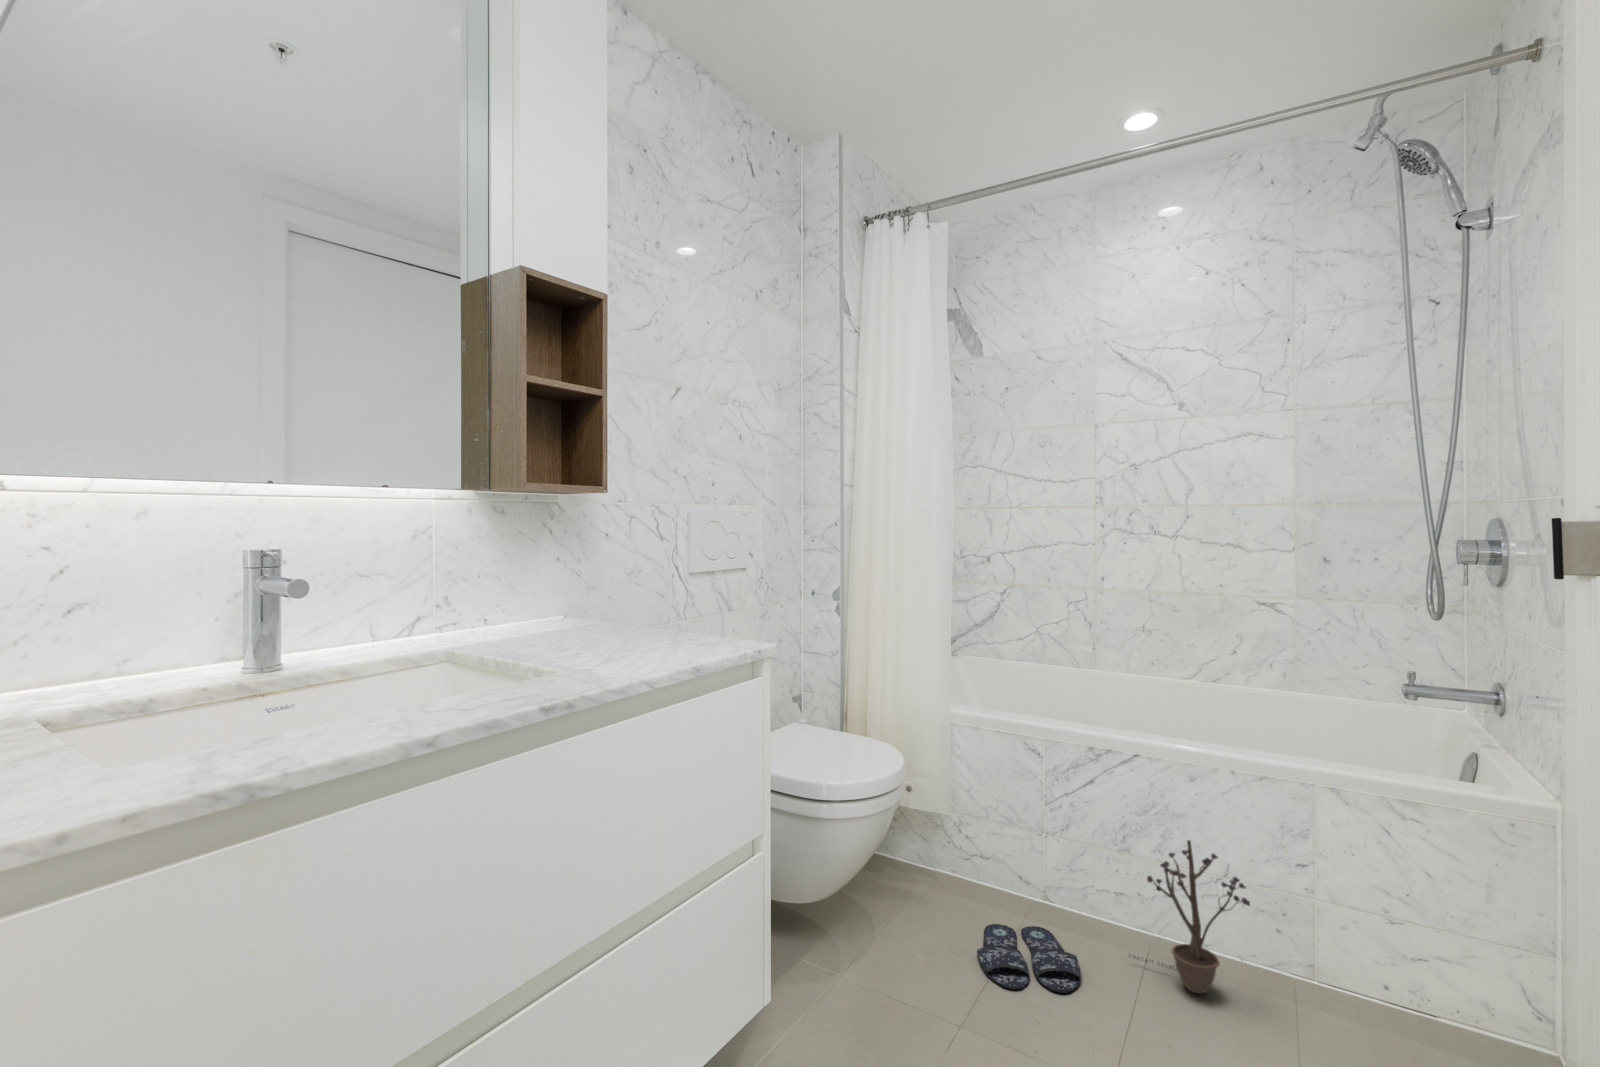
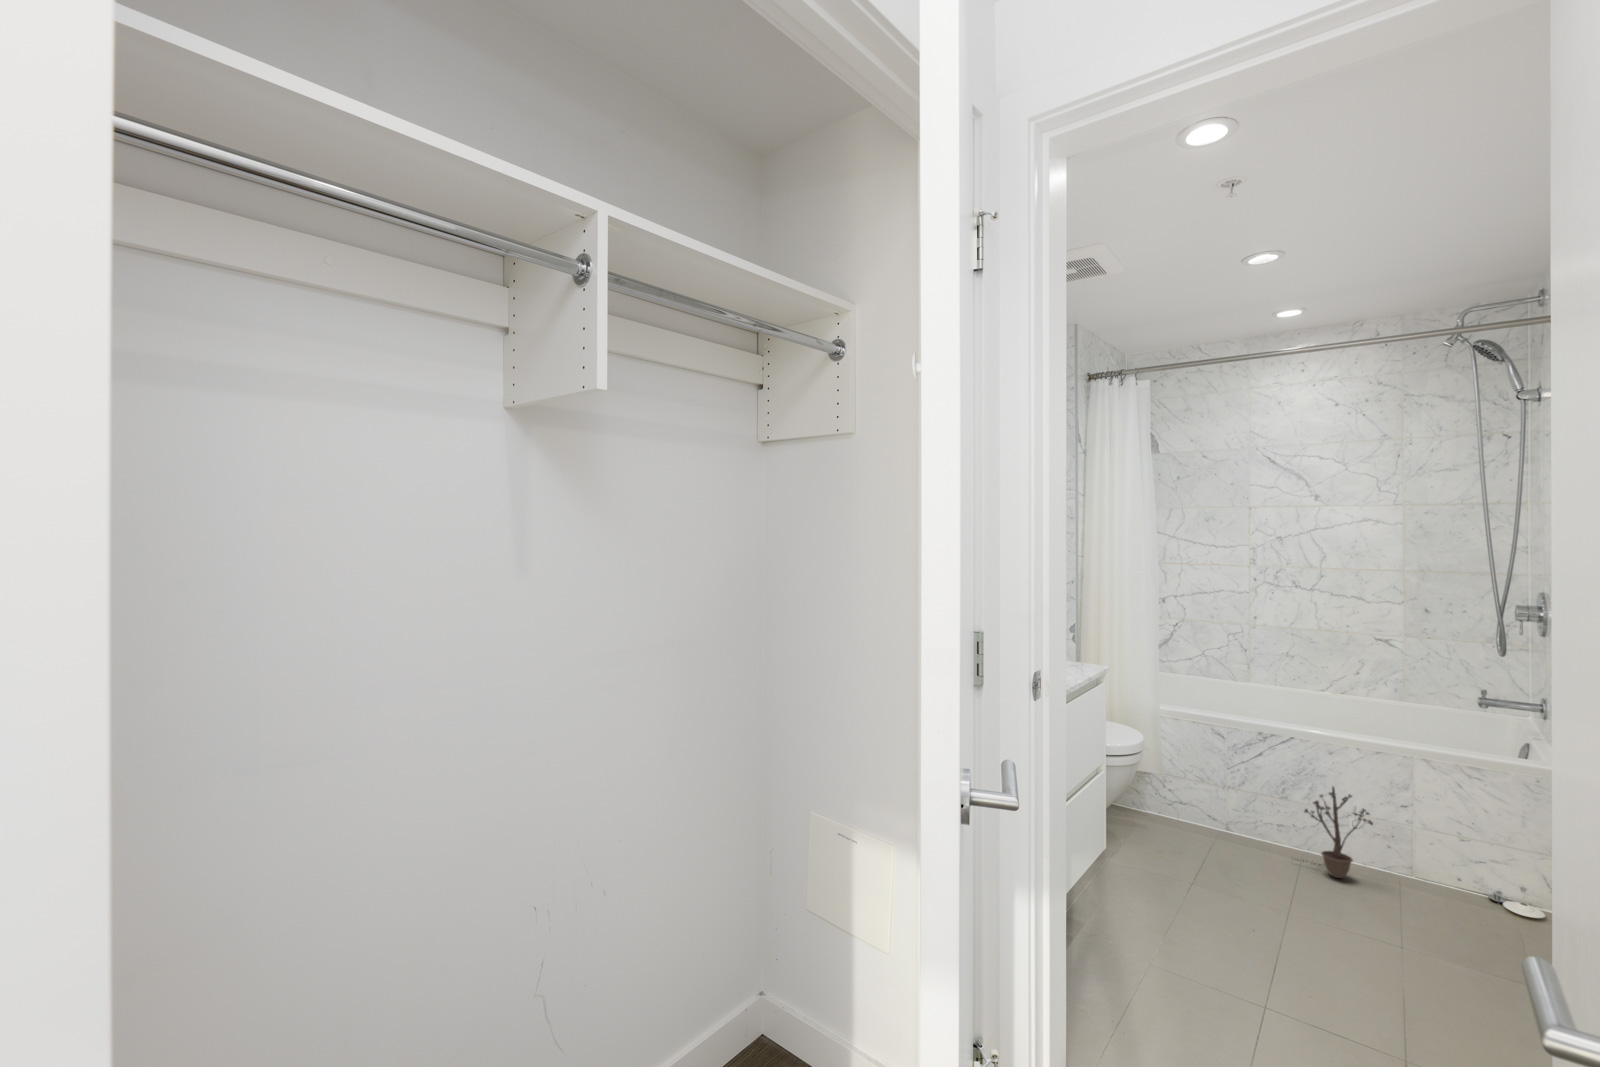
slippers: present [977,924,1080,993] -> none [1192,840,1263,873]

